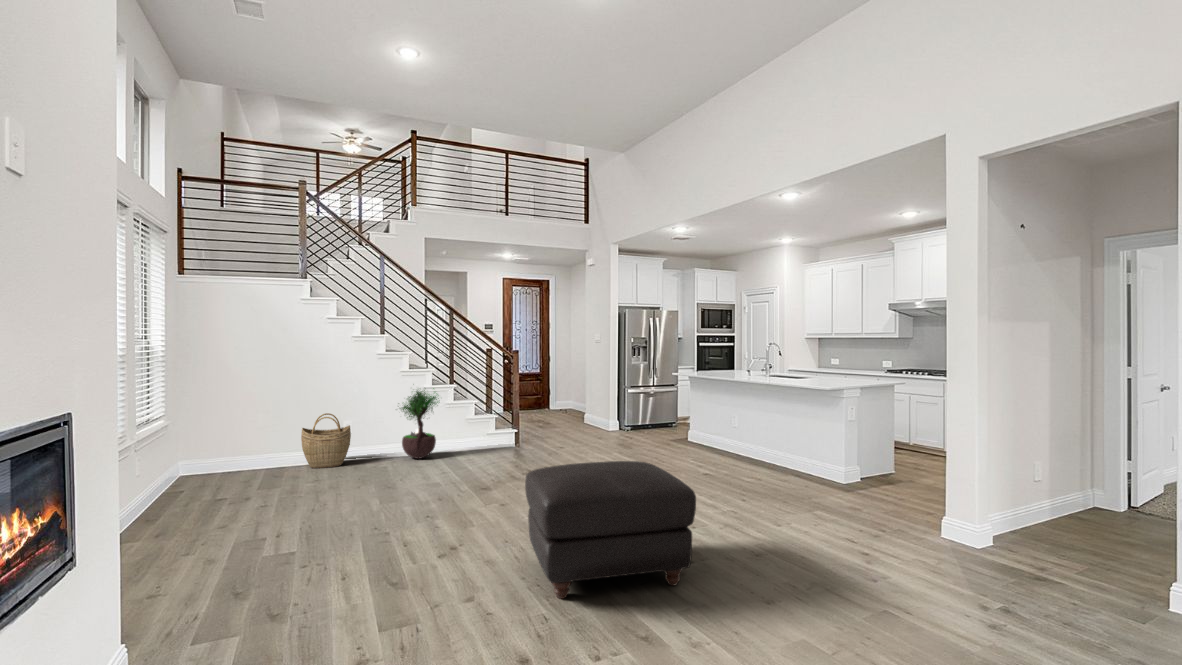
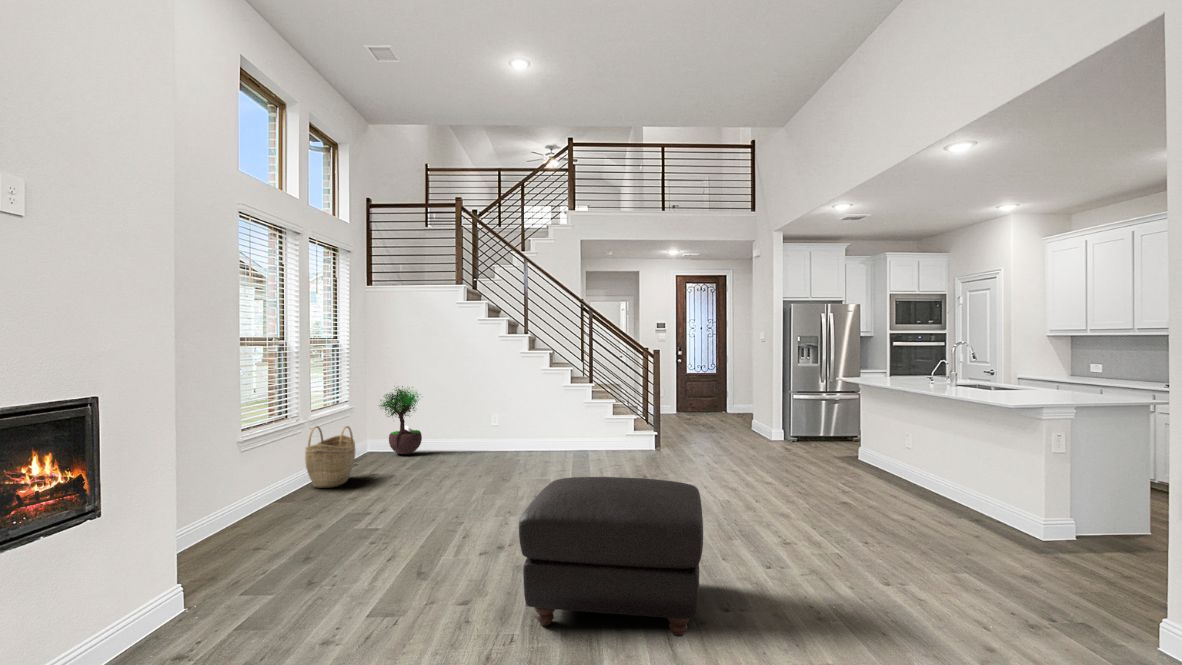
potted tree: present [400,388,439,458] -> present [380,386,422,454]
woven basket: present [301,413,351,468] -> present [305,426,355,488]

